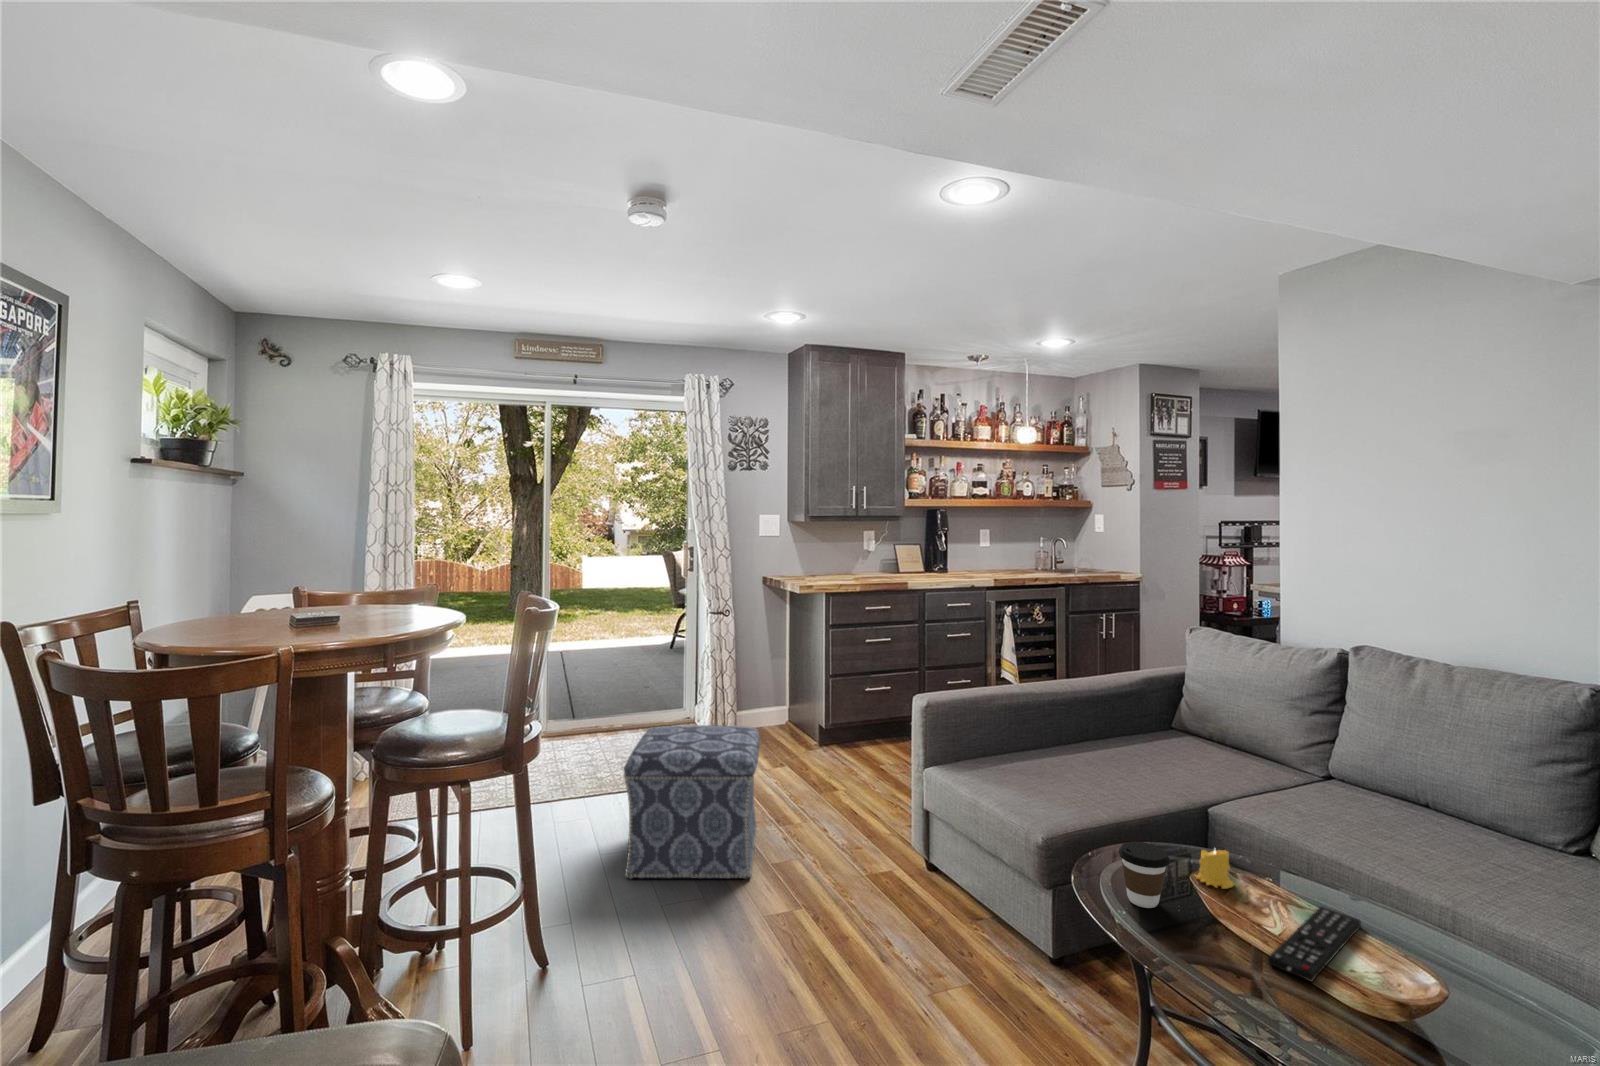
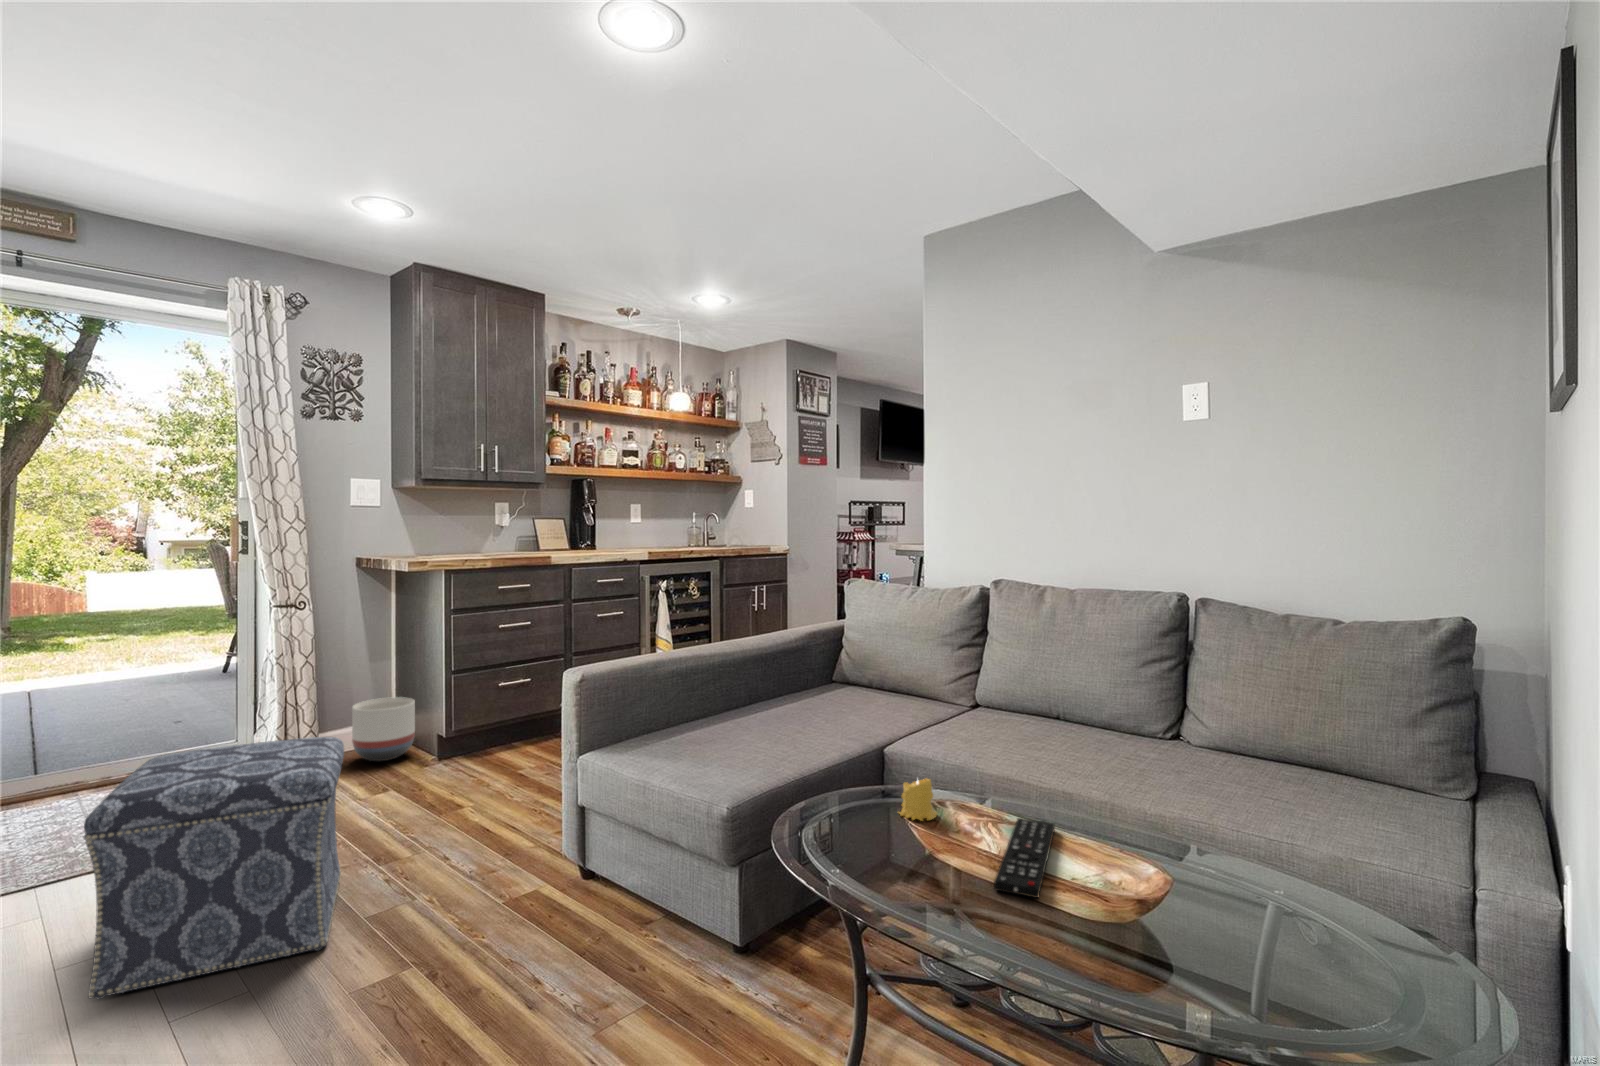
planter: none [759,691,802,741] -> present [352,697,415,761]
coffee cup: present [1119,841,1170,908] -> none [829,783,884,859]

